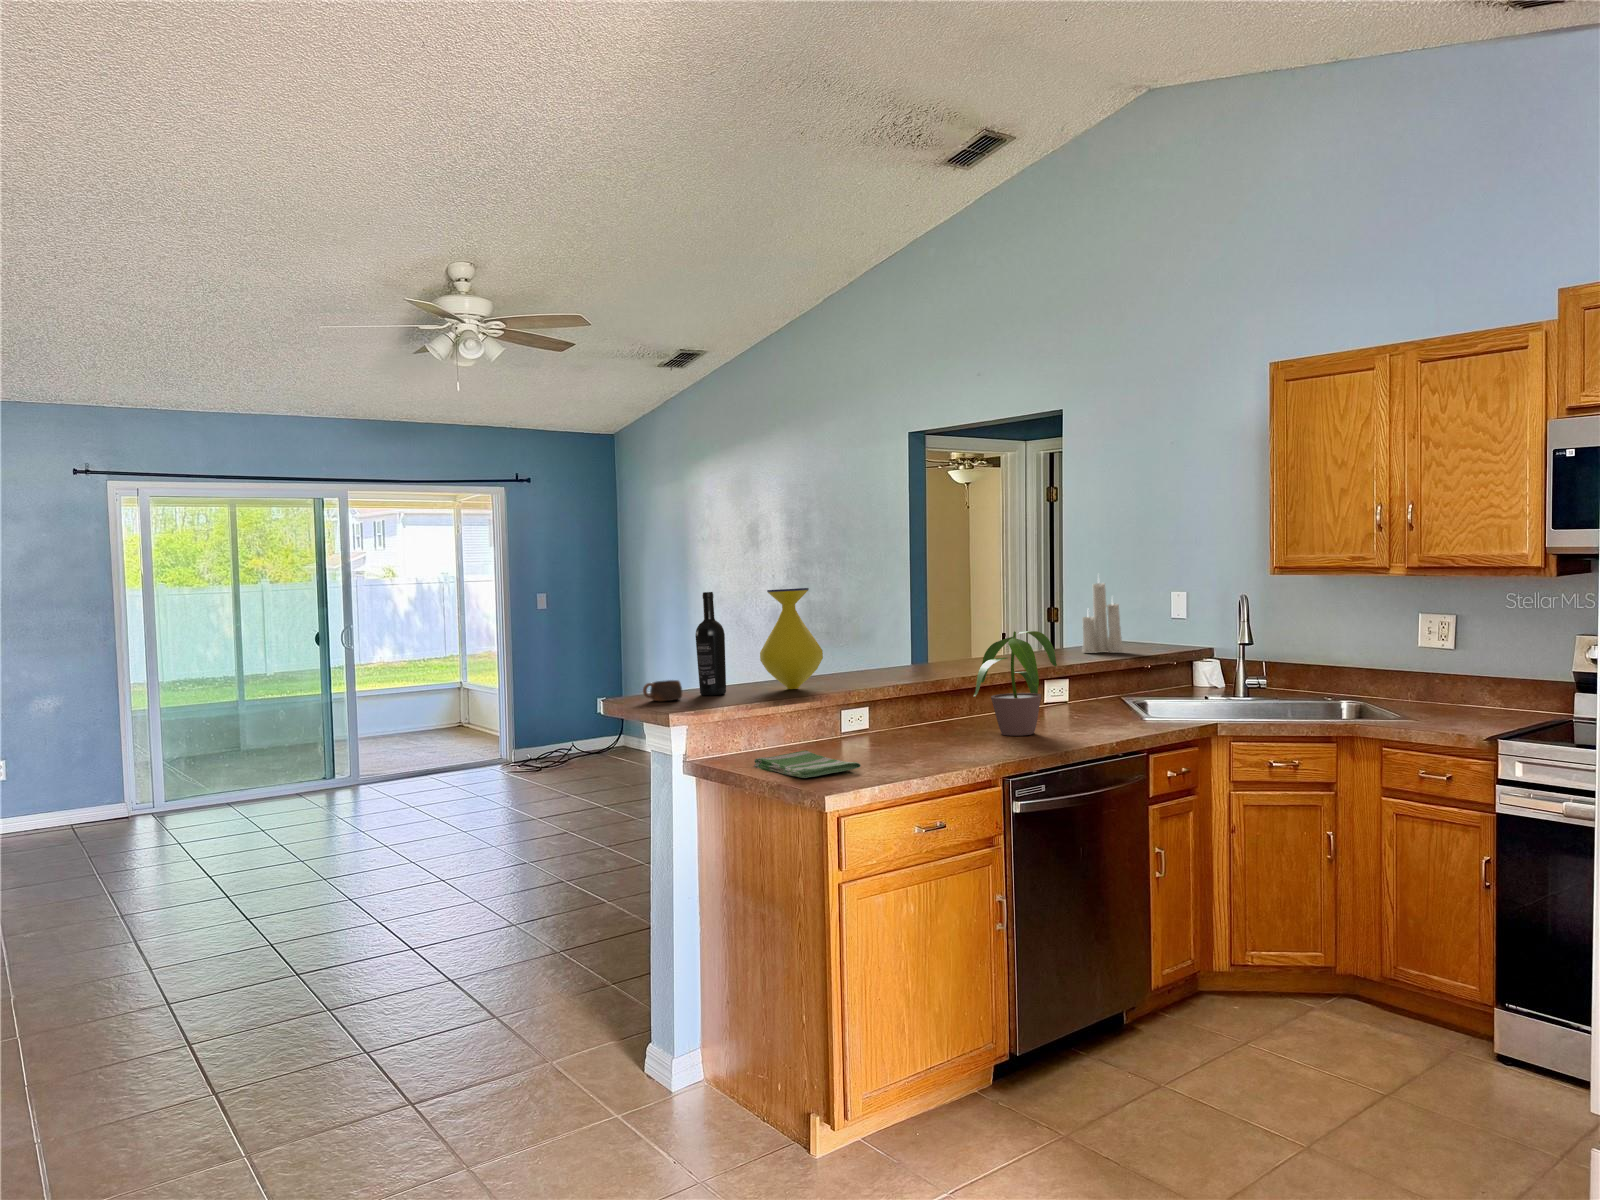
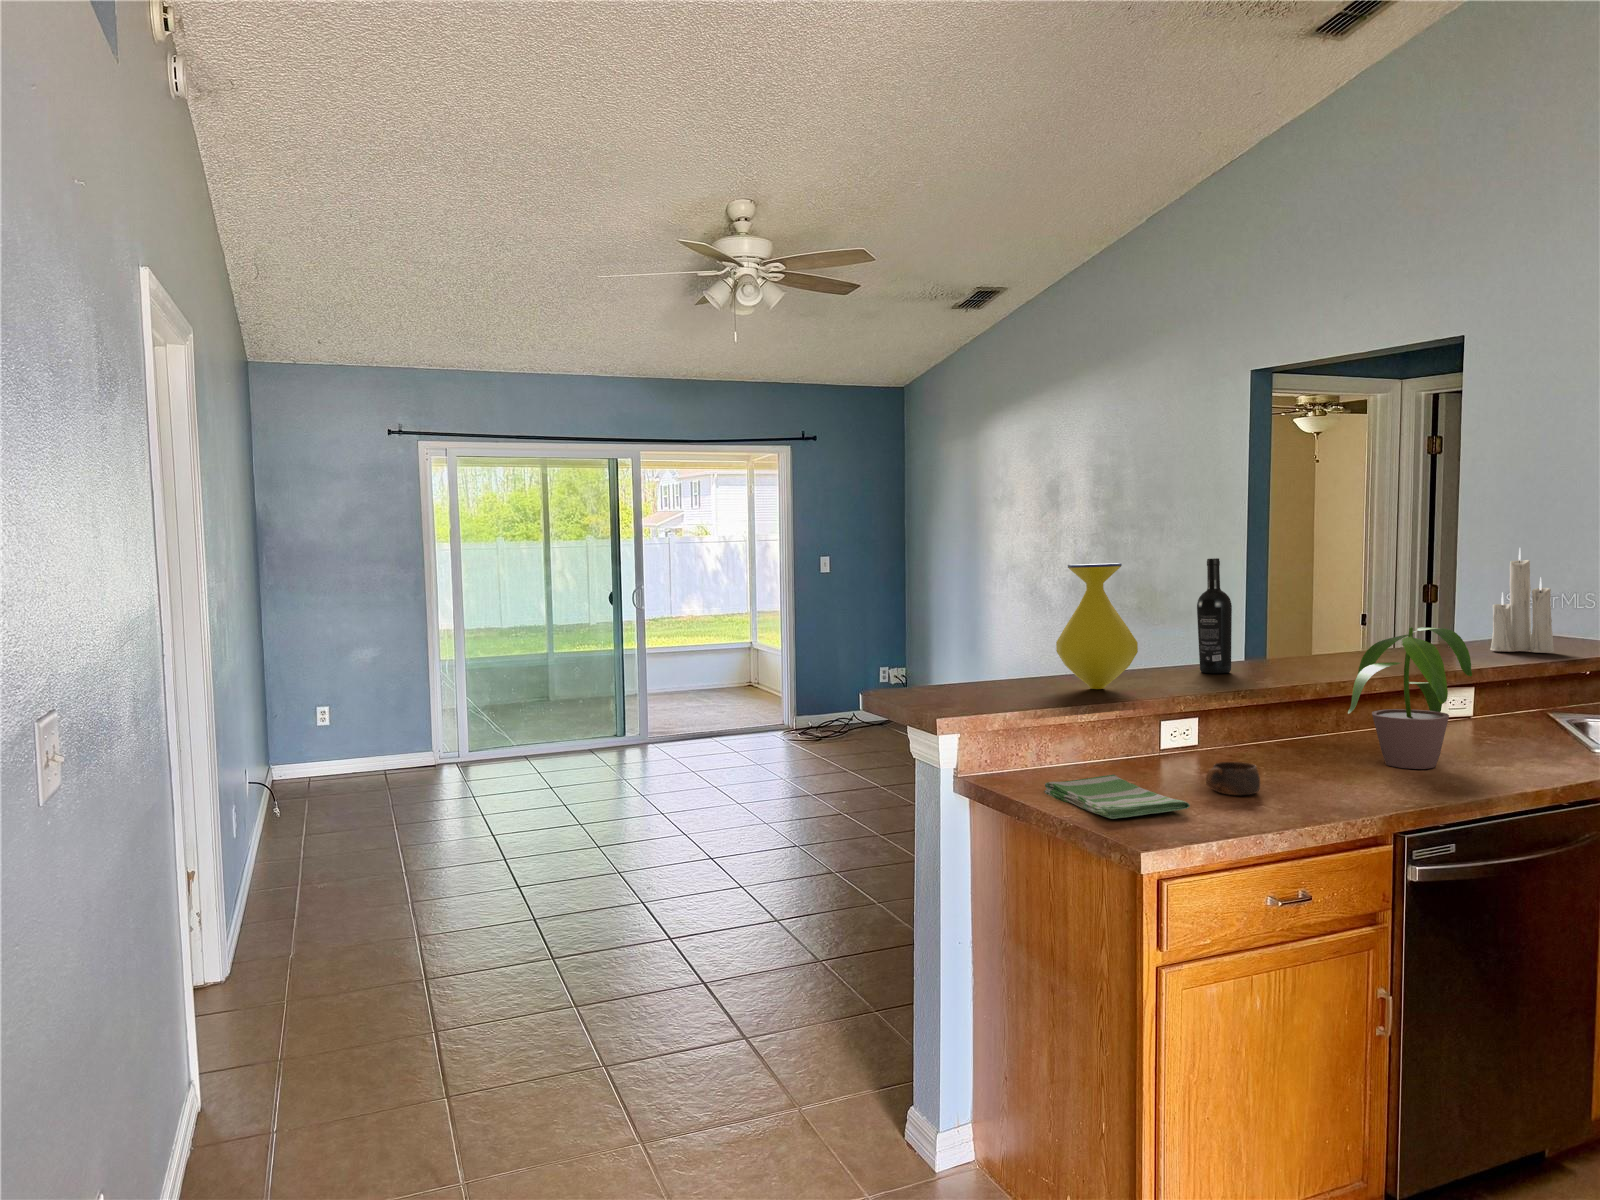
wine bottle: present [695,592,726,695] -> present [1197,558,1232,673]
cup: present [643,680,682,701] -> present [1206,762,1260,795]

